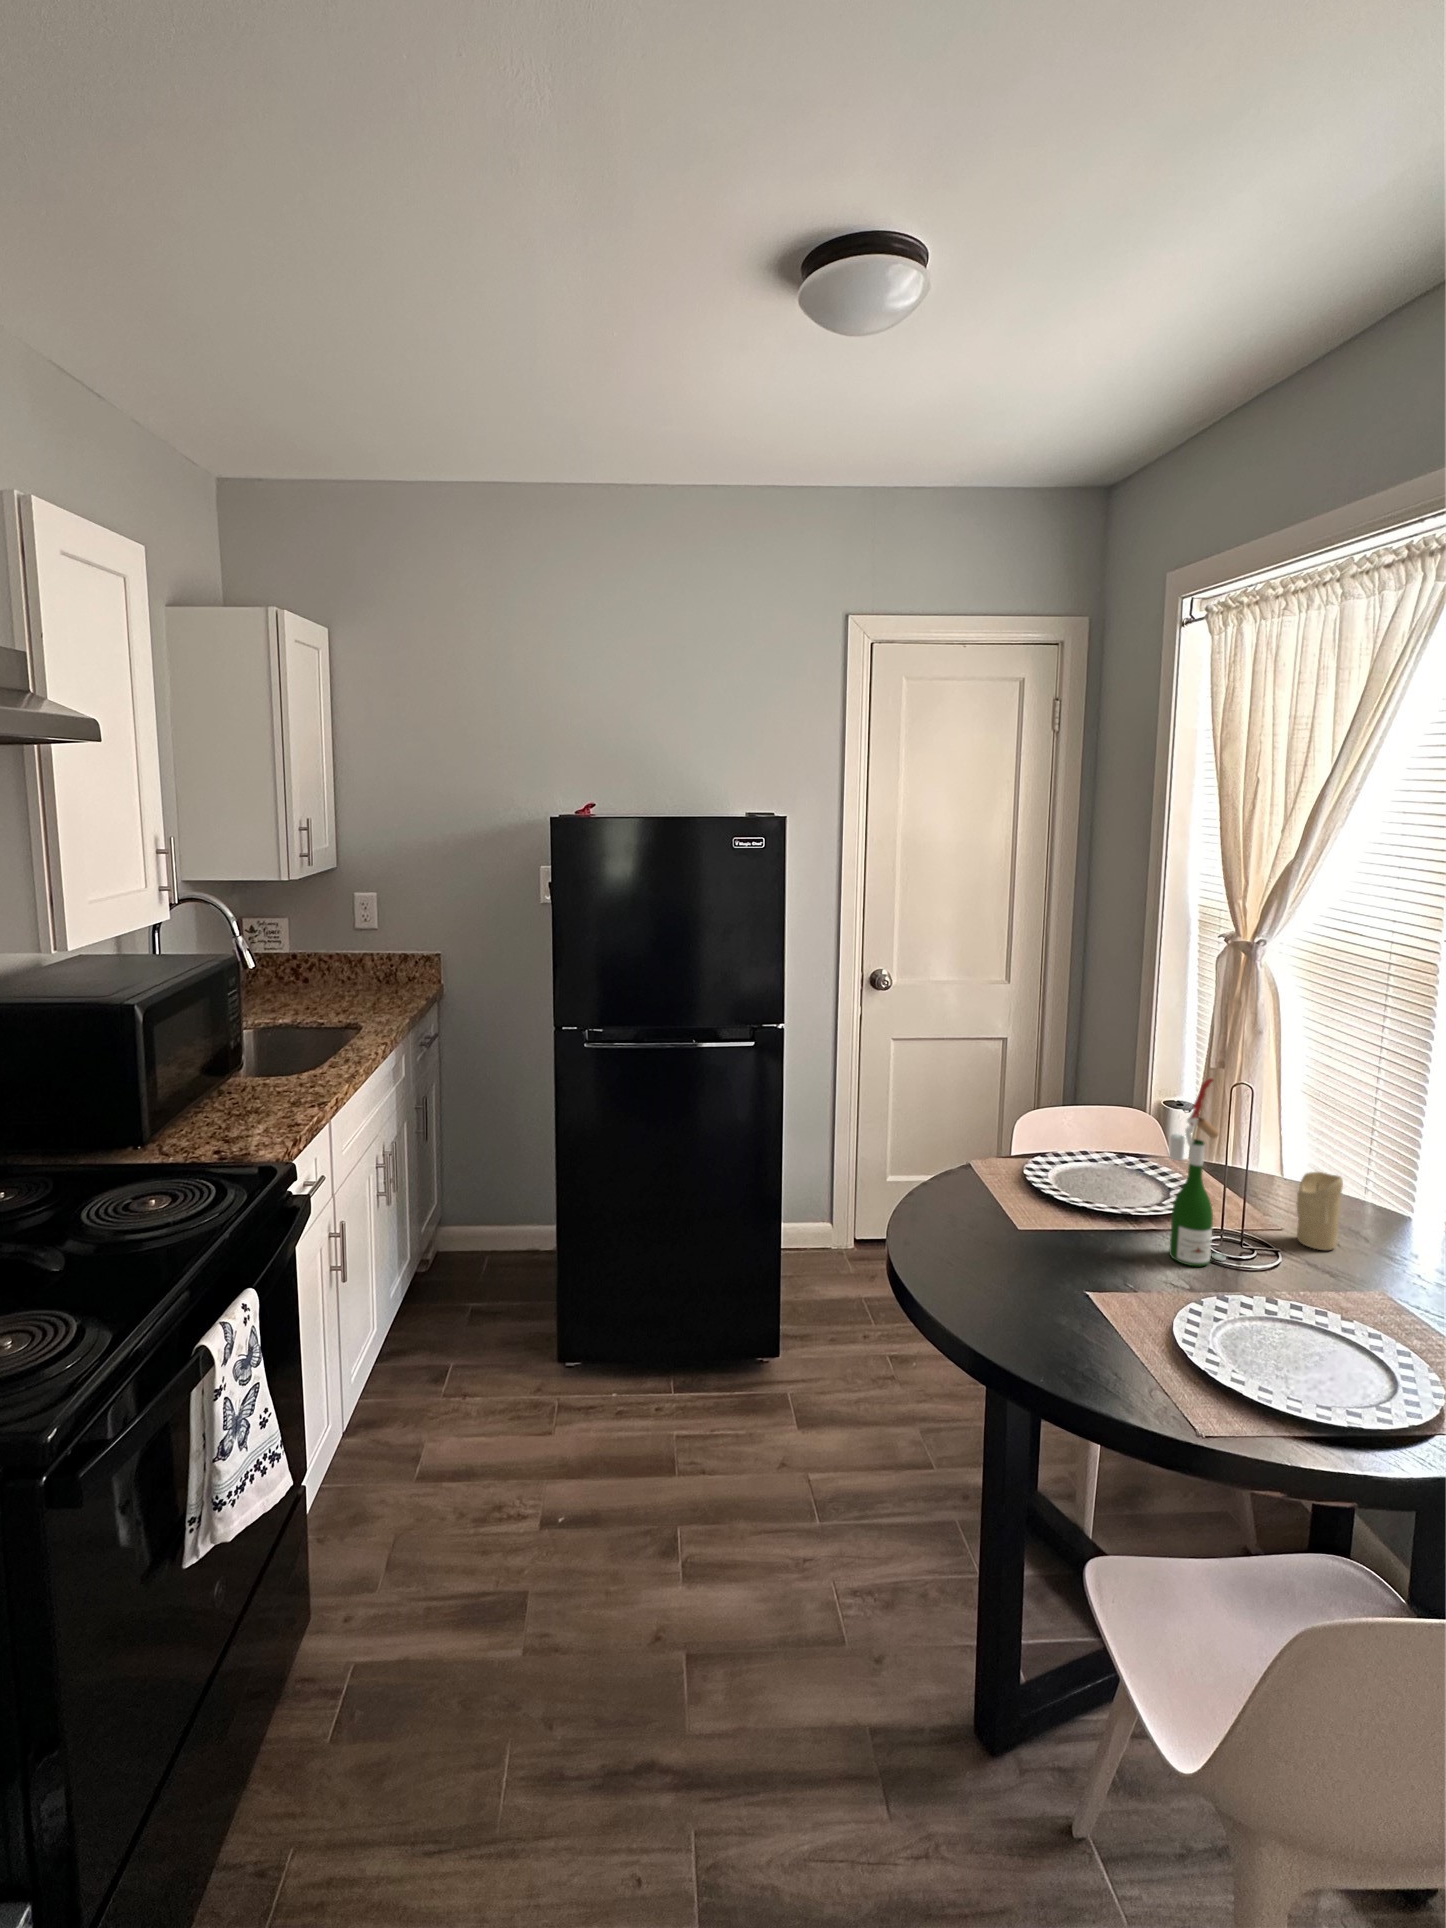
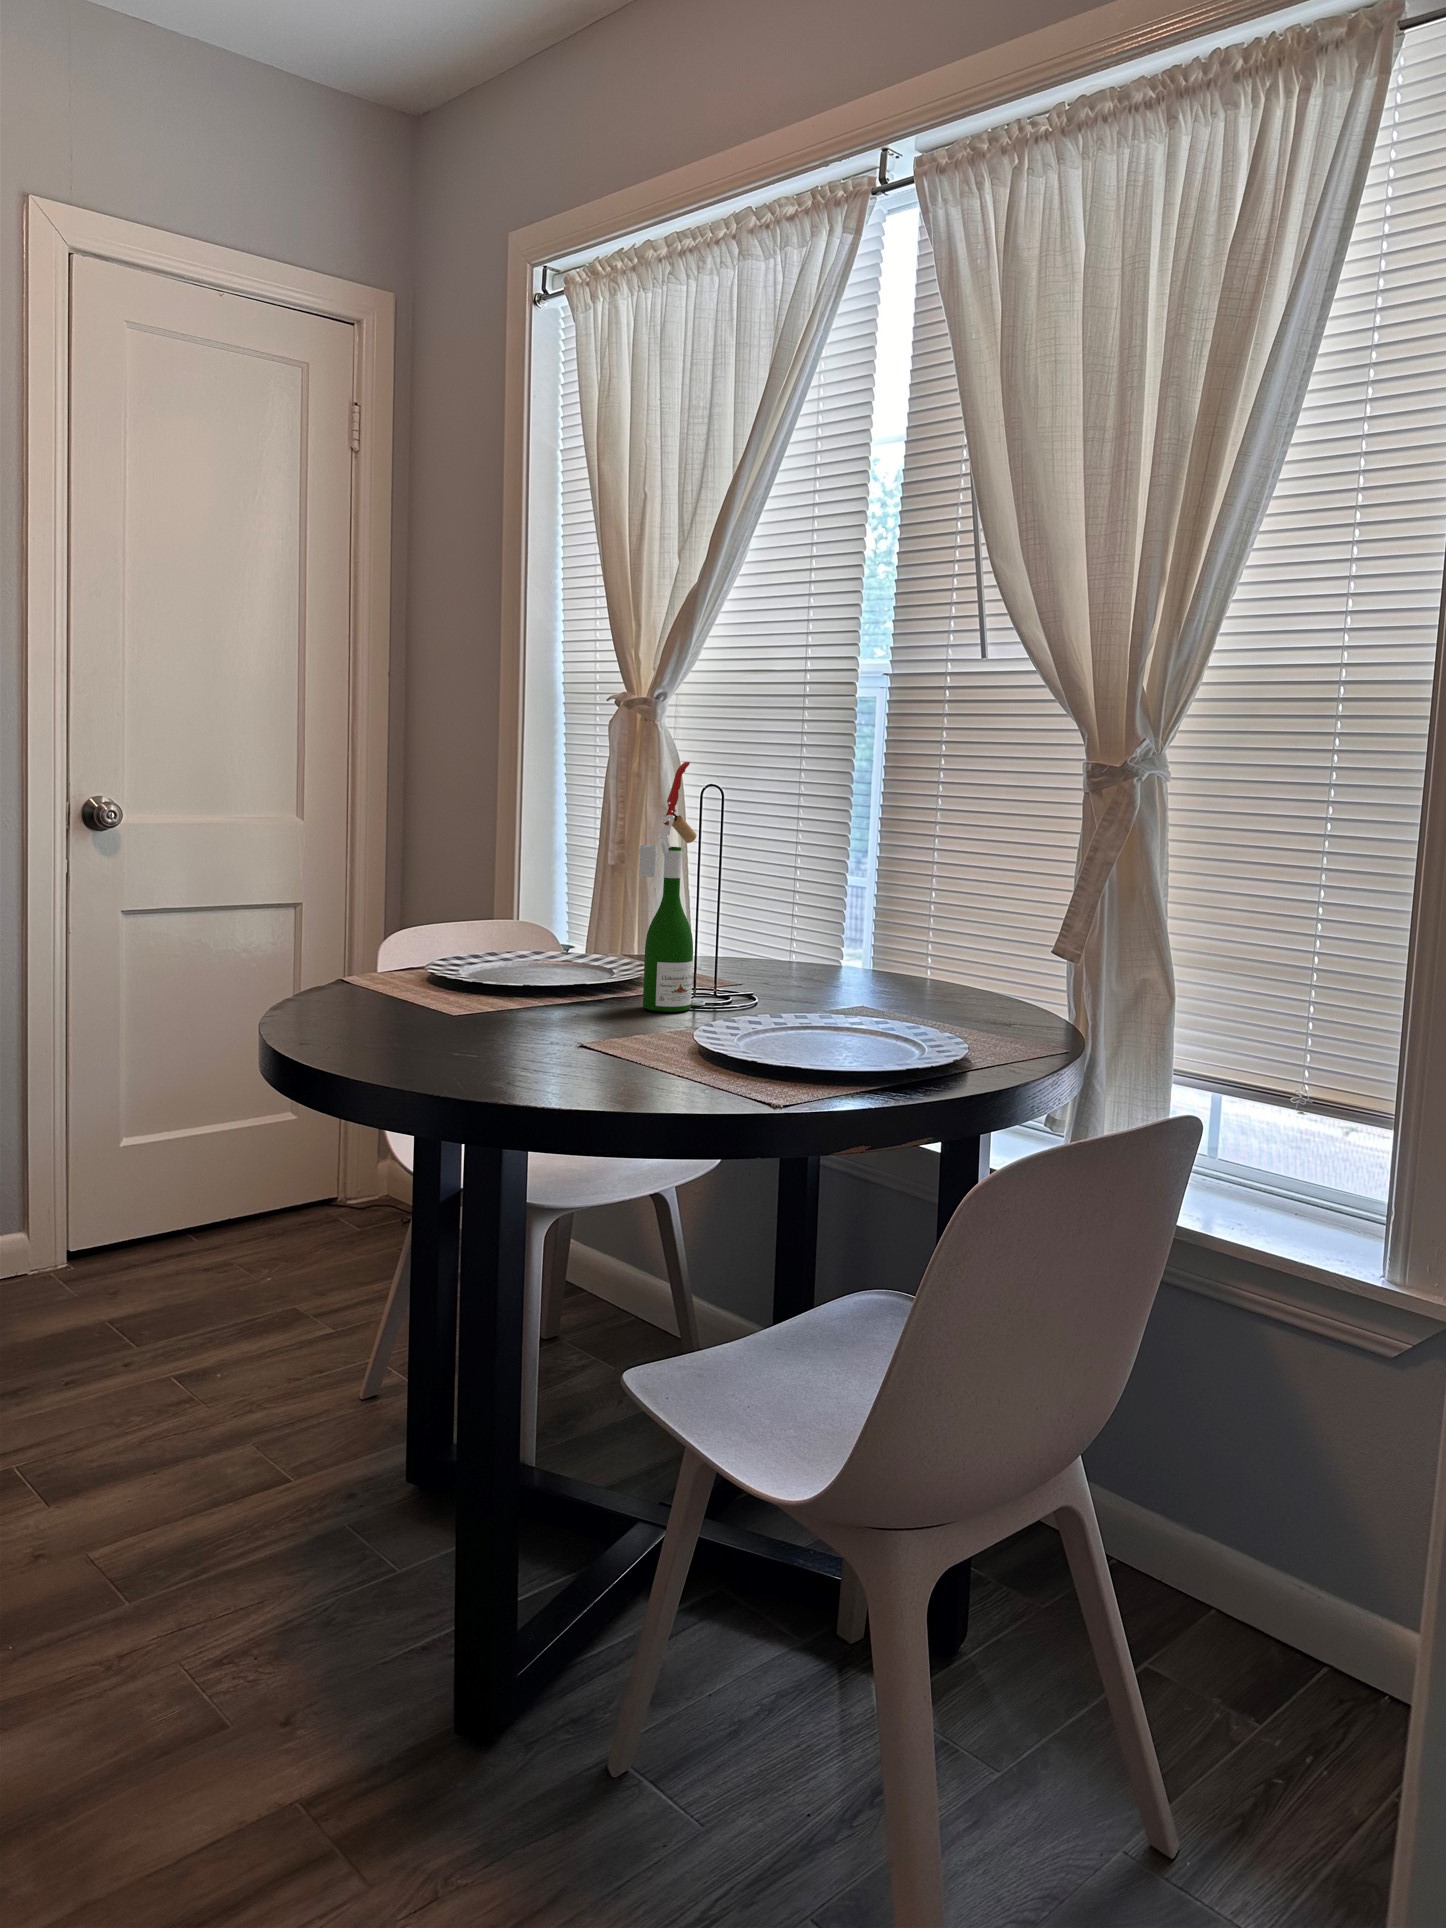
candle: present [1297,1172,1343,1250] -> none [763,898,809,988]

